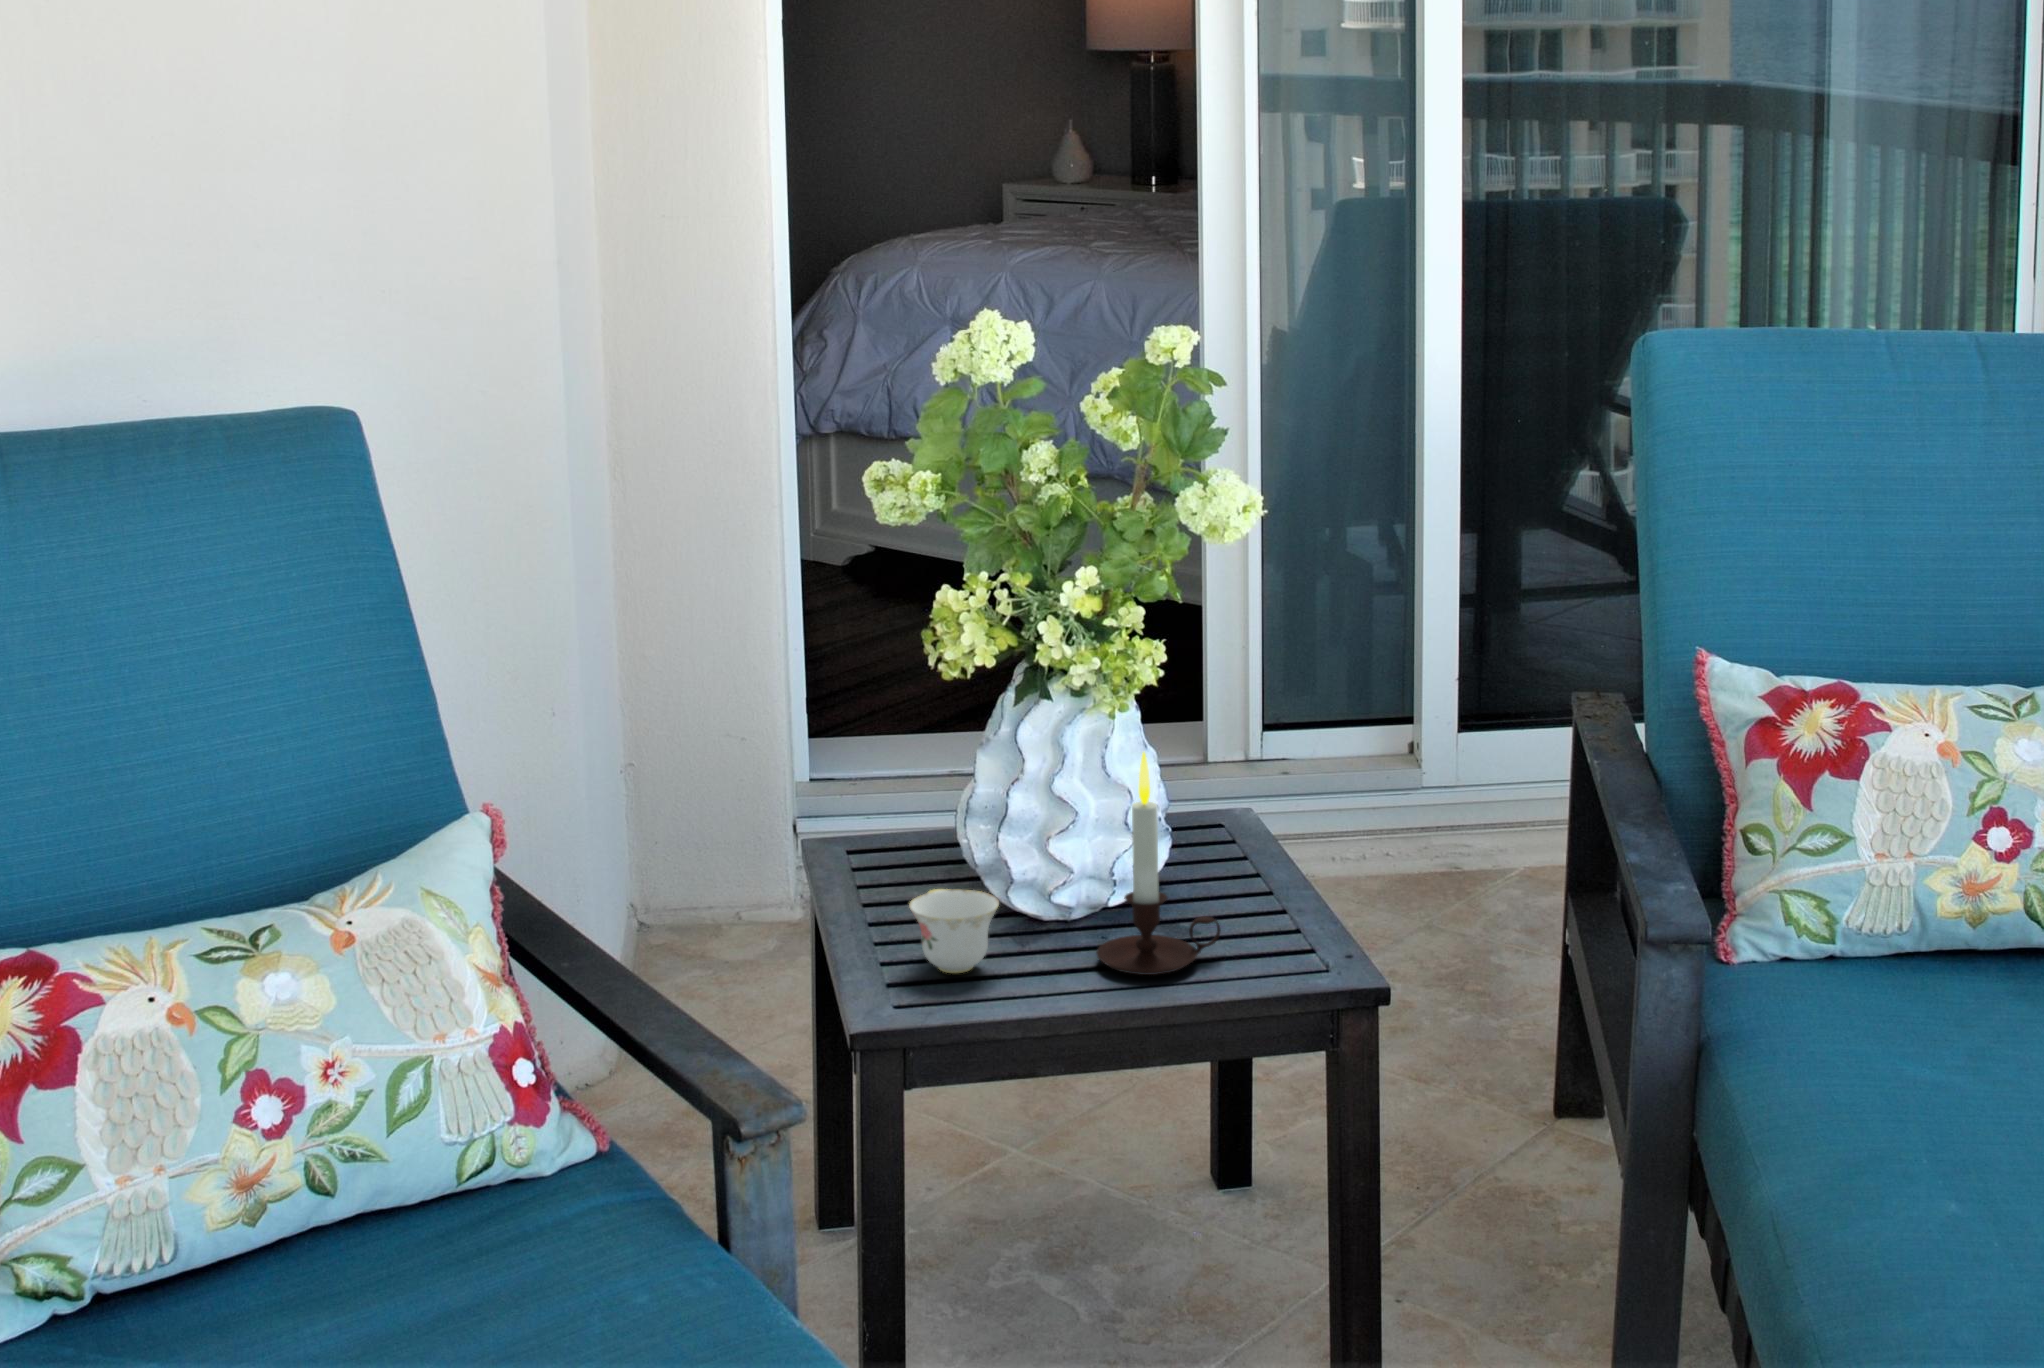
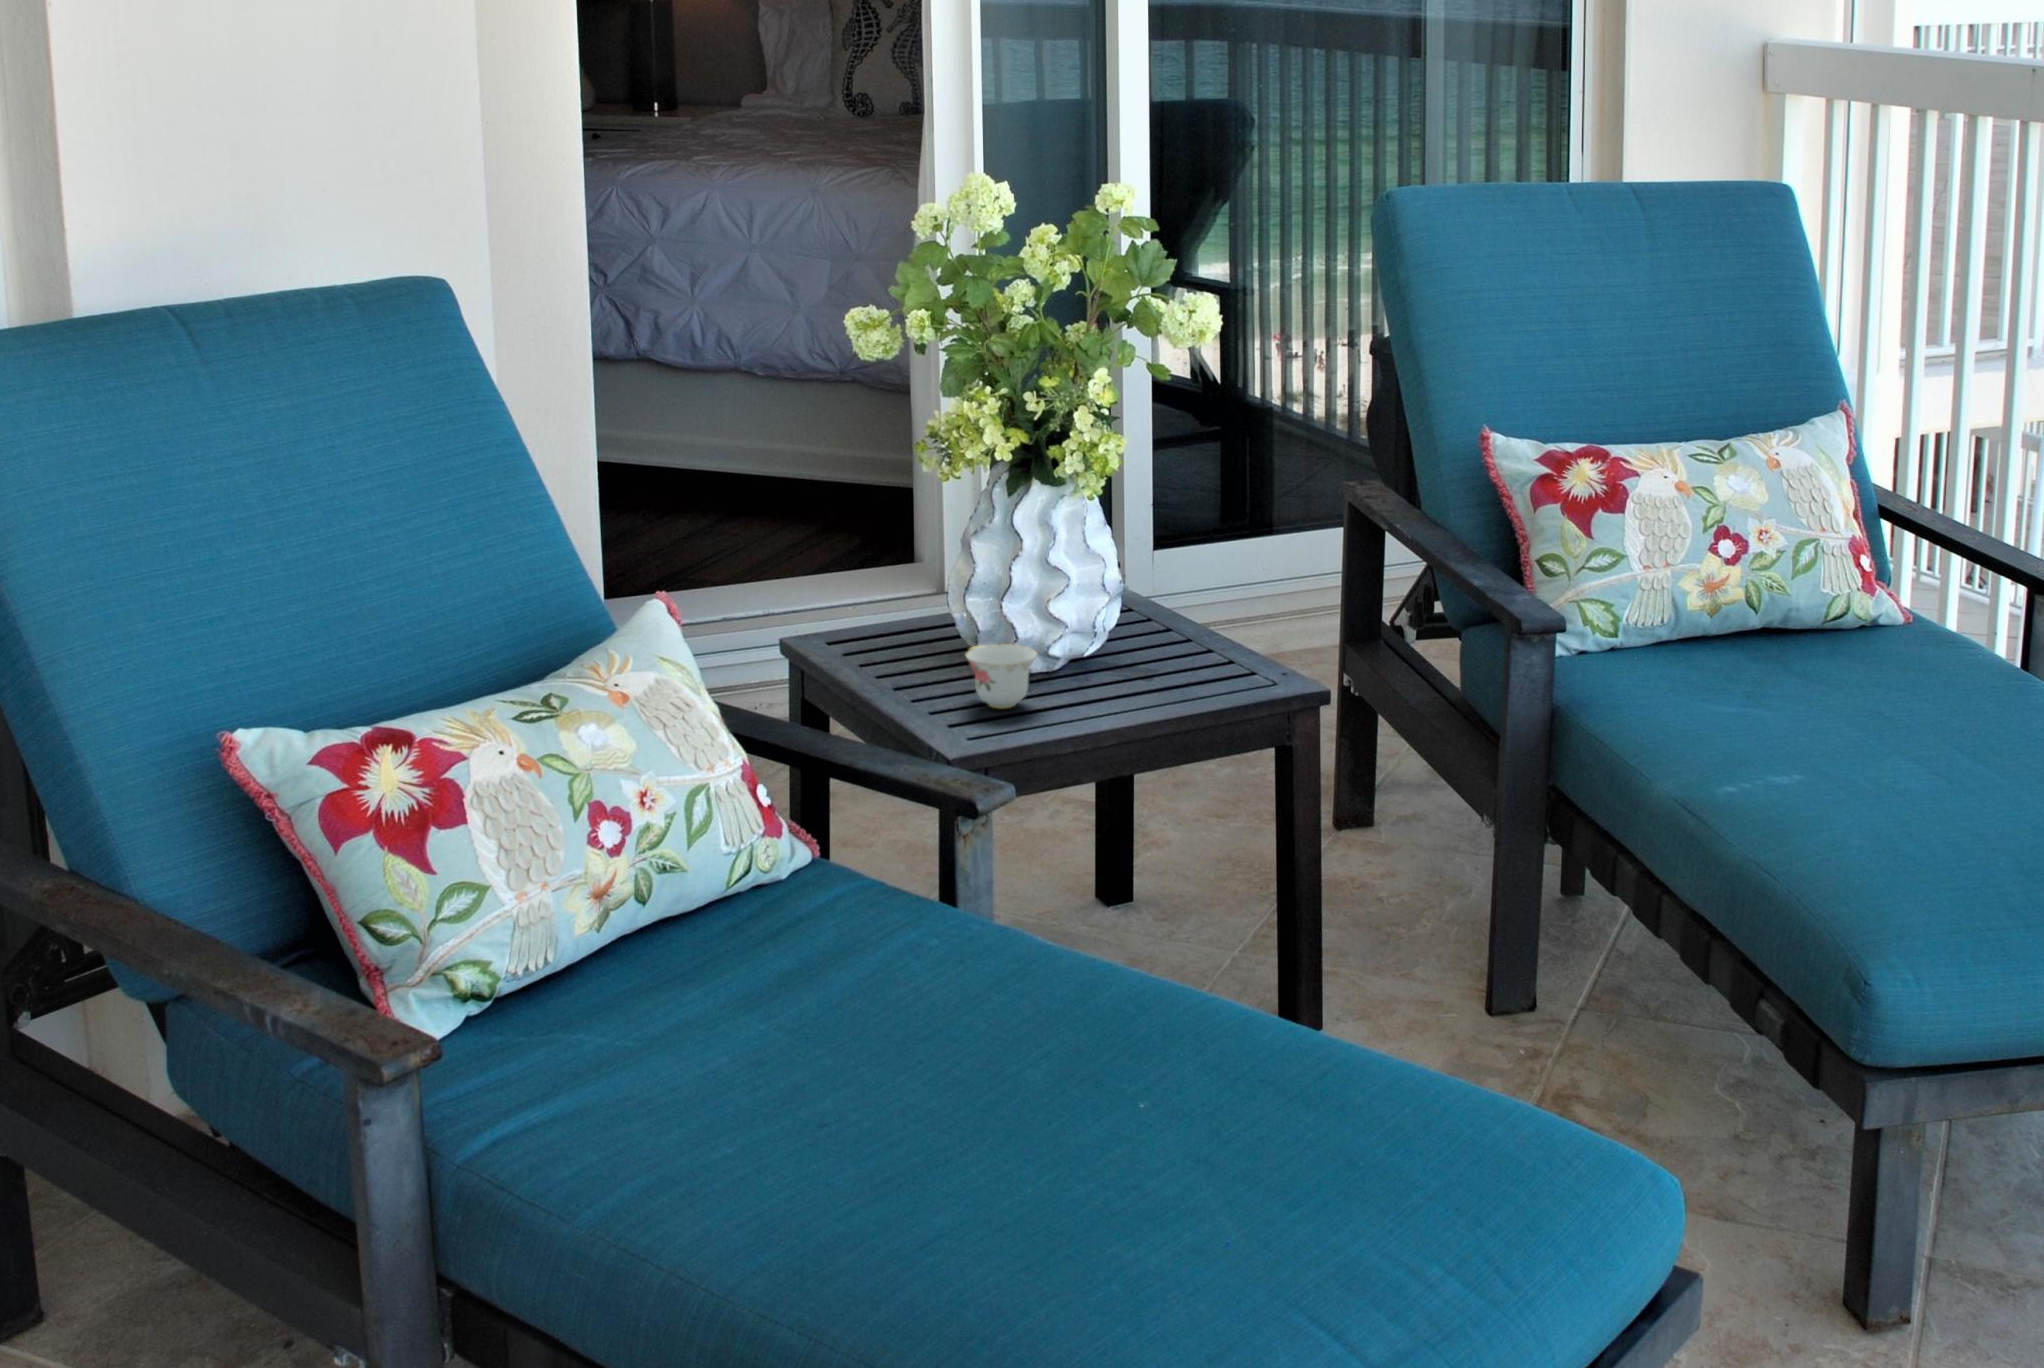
candle: present [1096,753,1220,975] -> none [1105,523,1196,696]

